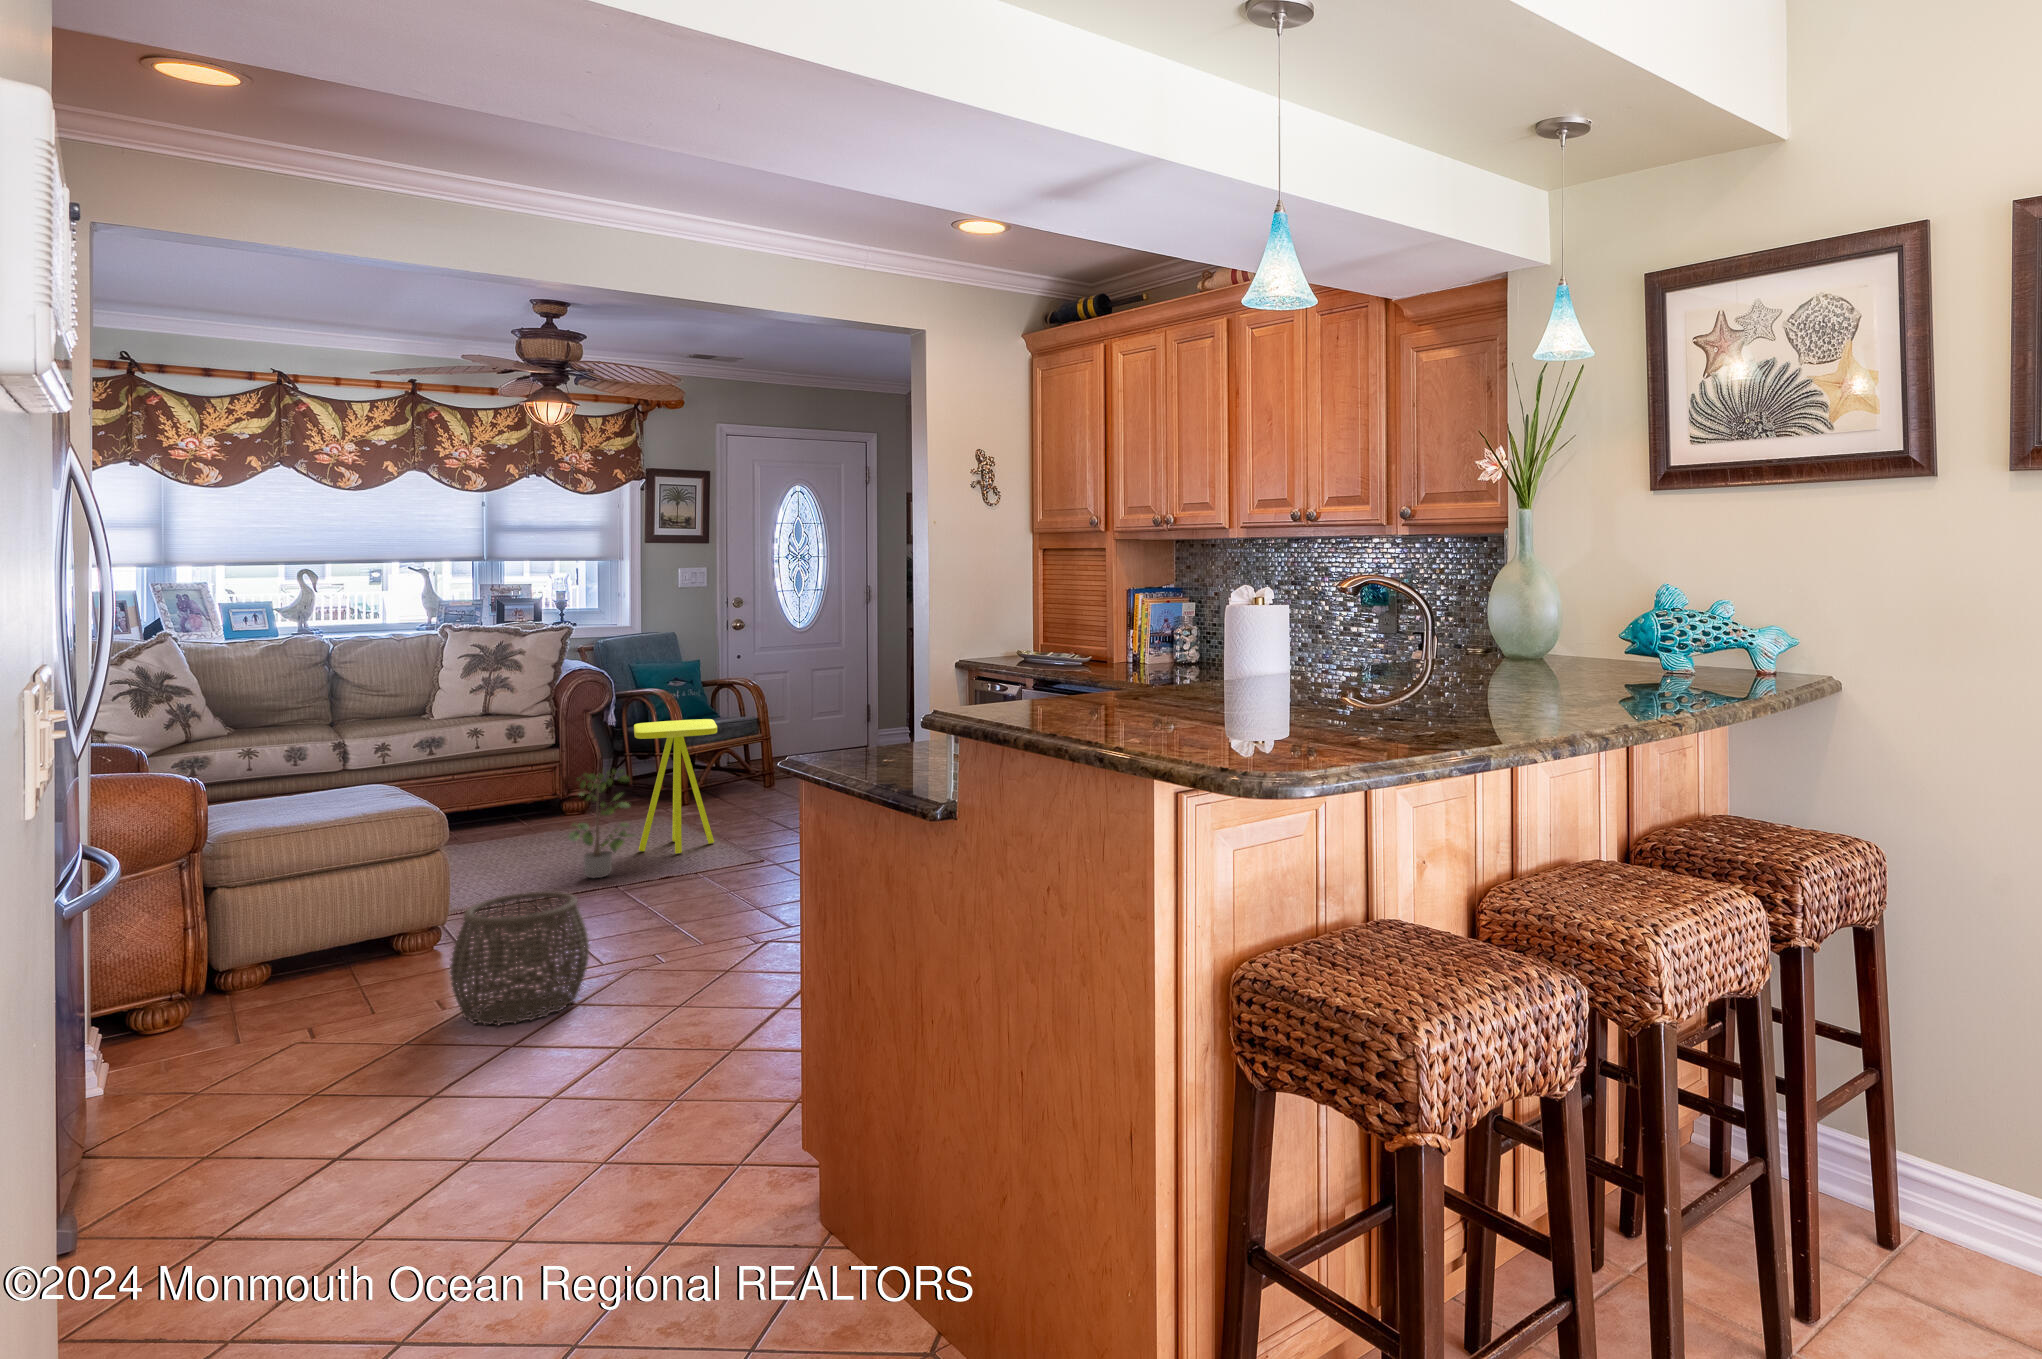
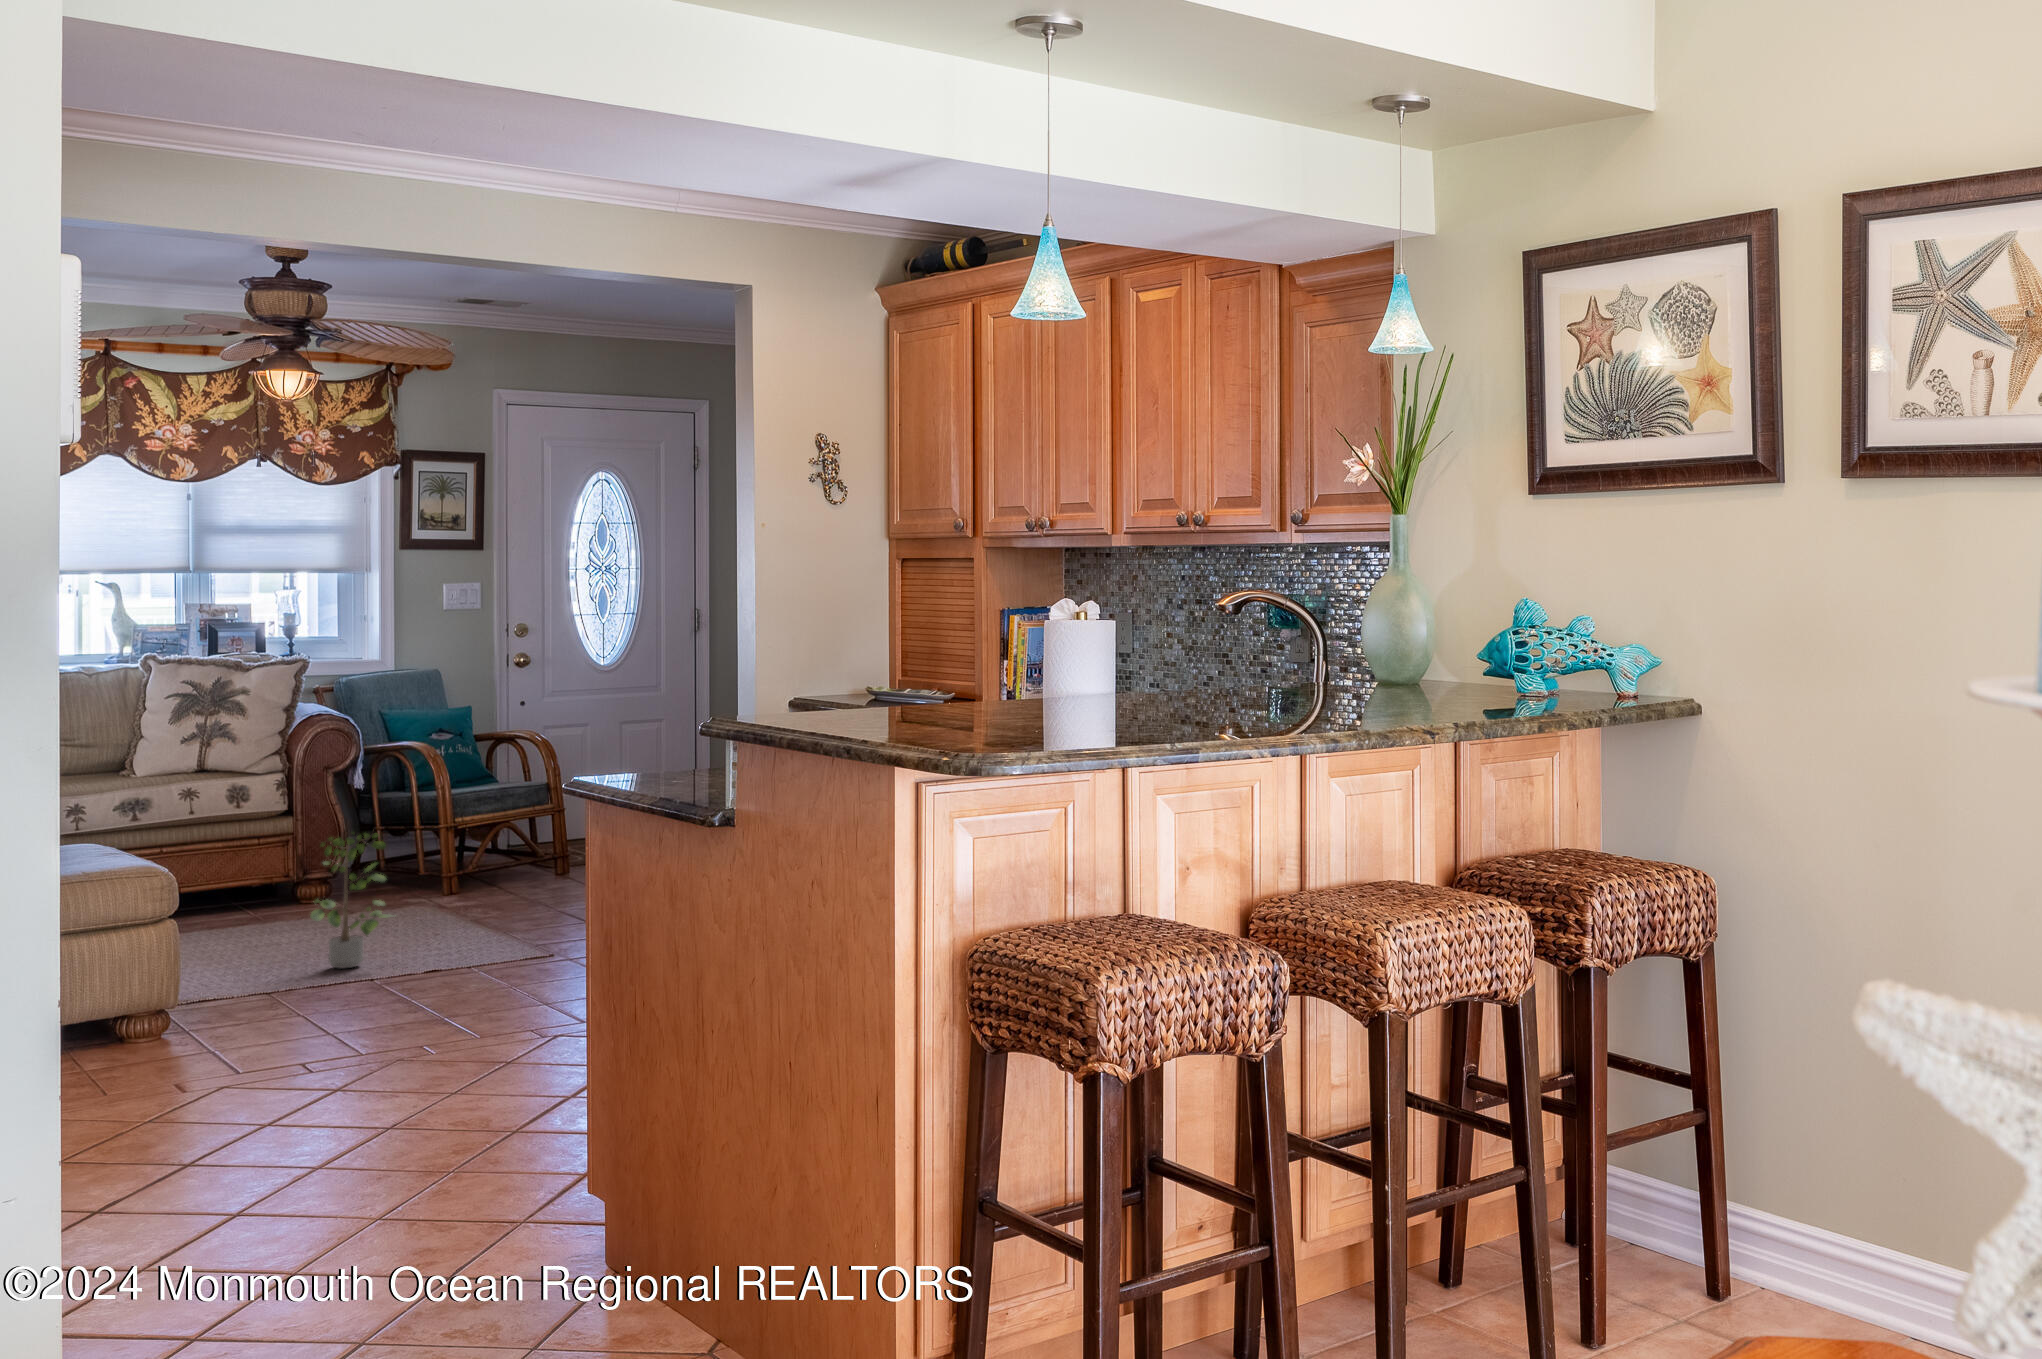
side table: present [634,719,717,854] -> none [390,776,494,944]
woven basket: present [450,891,590,1025] -> none [188,957,346,1104]

